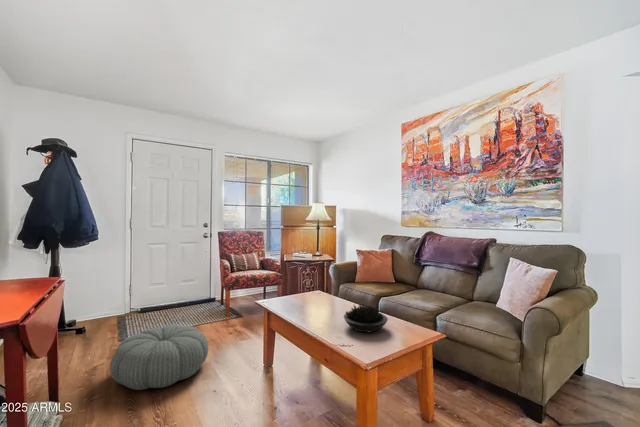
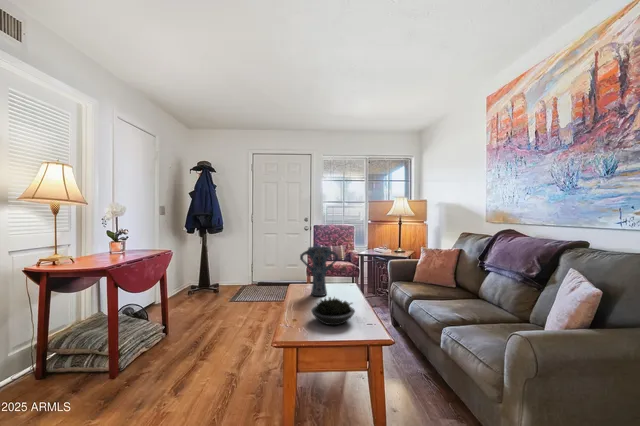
vase: none [289,254,324,307] -> present [300,247,338,296]
pouf: present [110,325,208,390] -> none [190,297,258,339]

